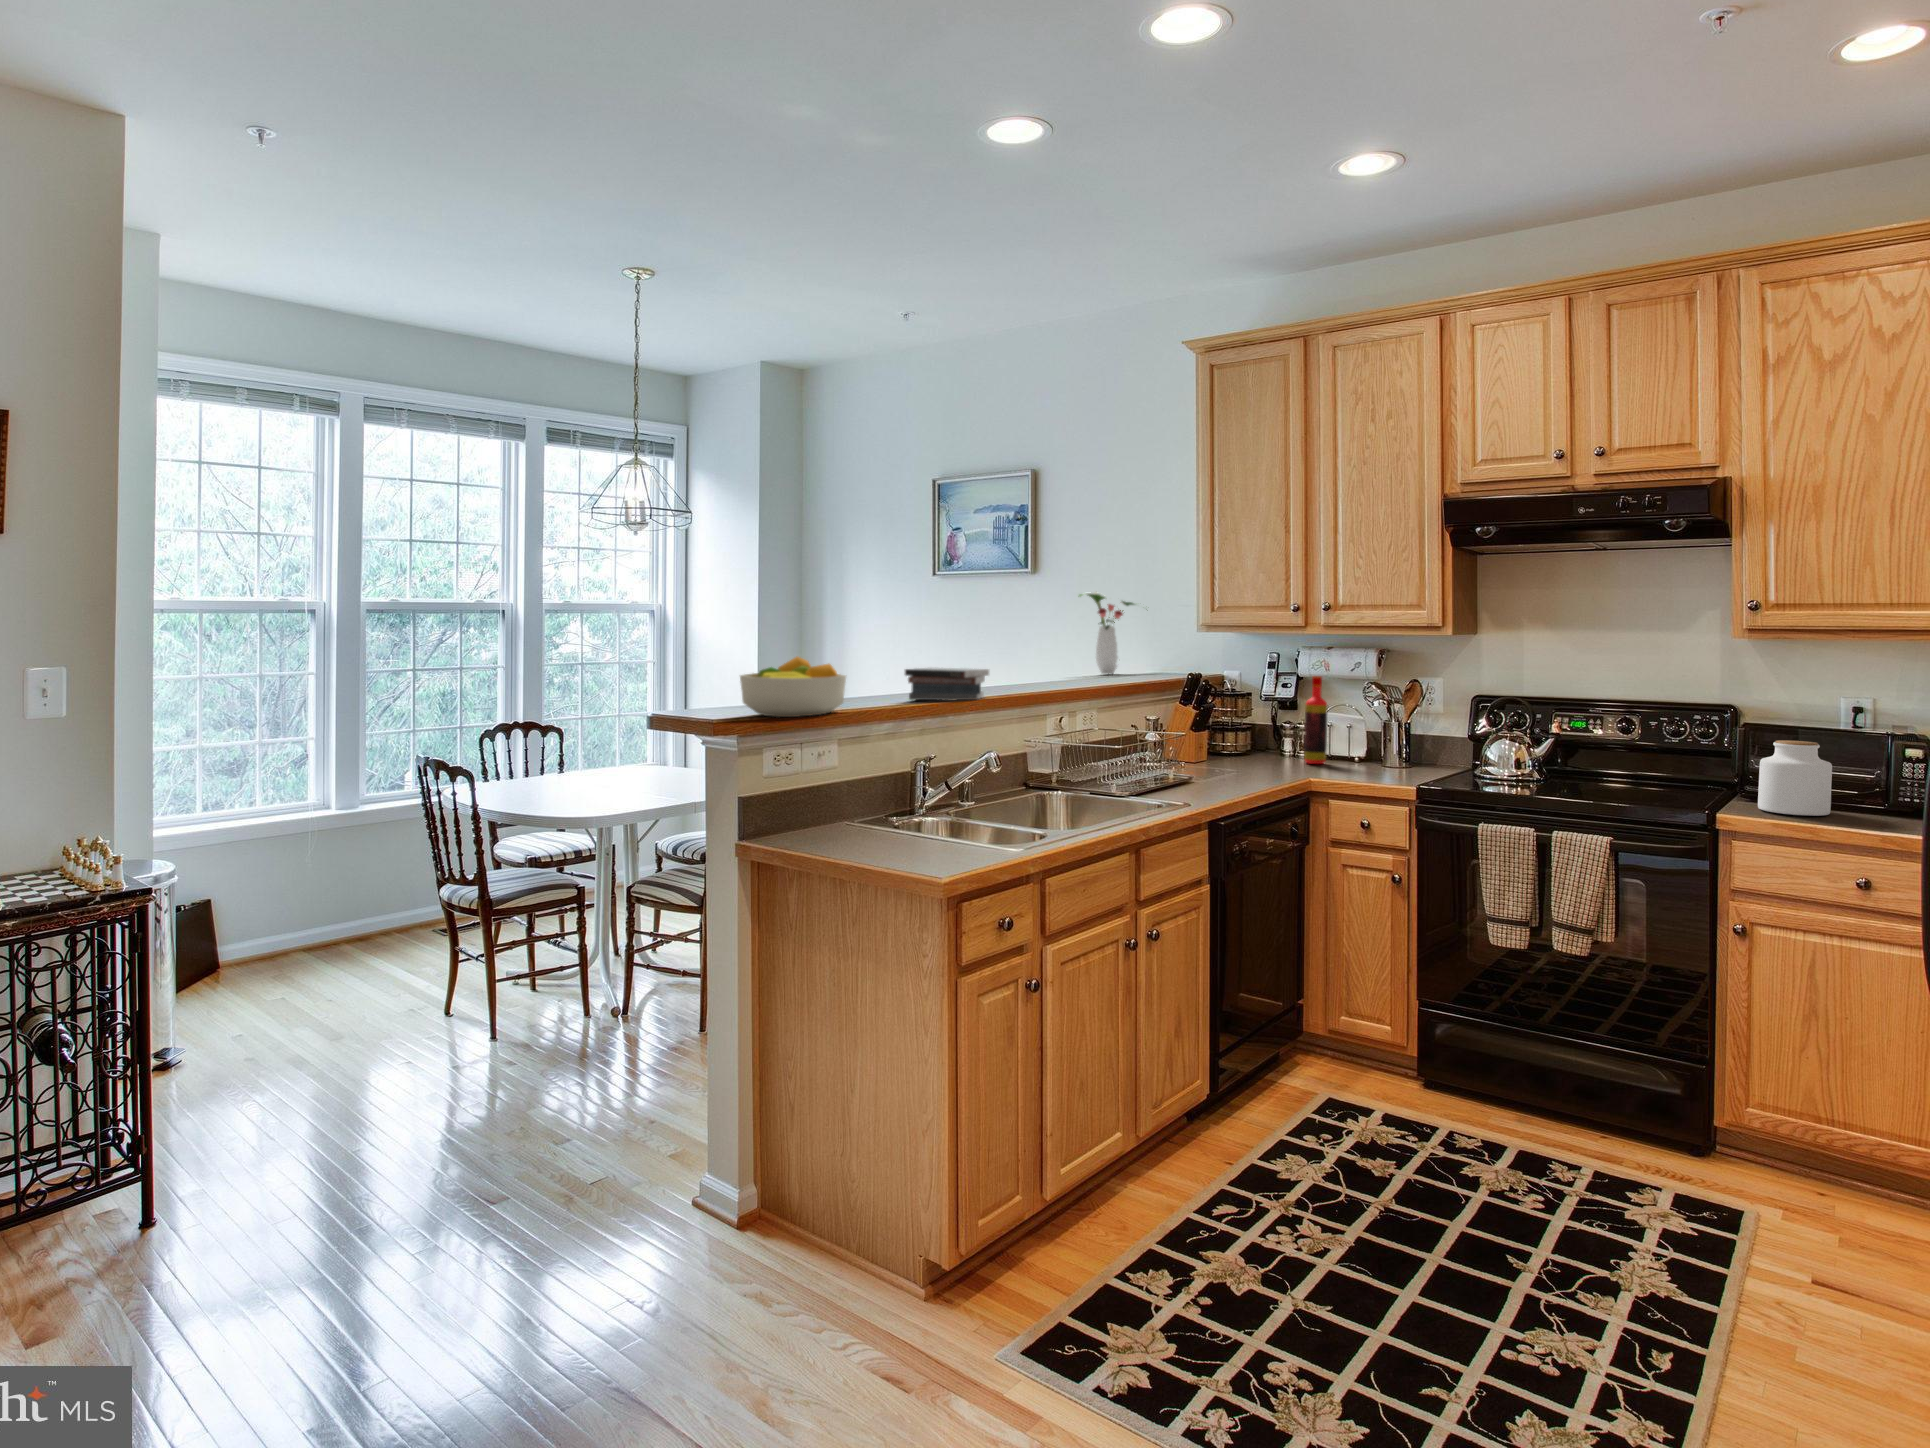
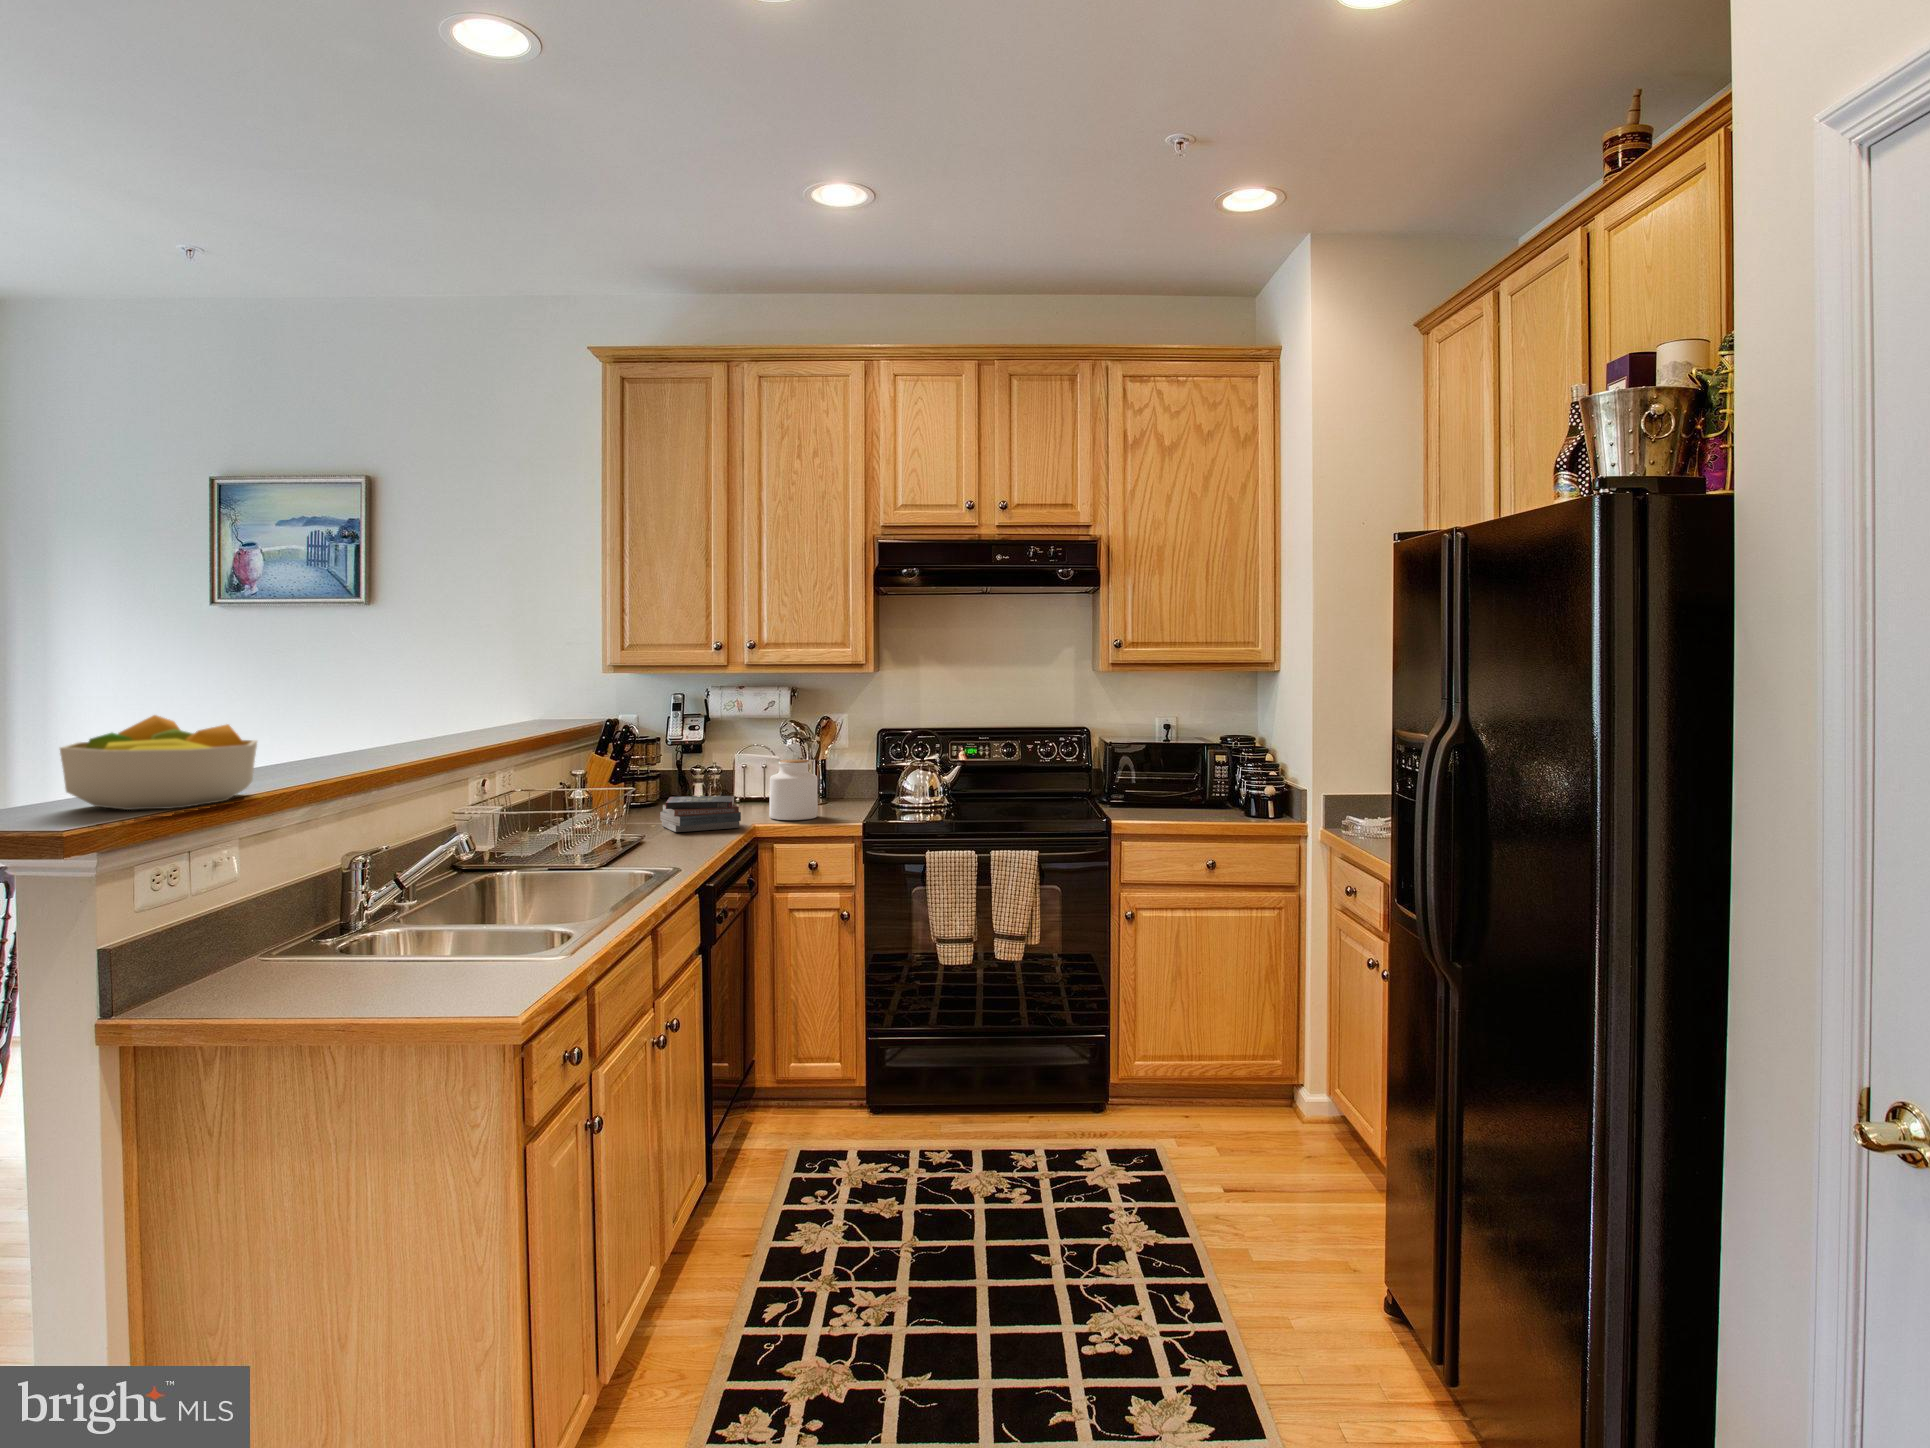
flower arrangement: present [1079,592,1134,674] -> none [440,625,532,723]
book: present [905,668,989,701] -> present [660,796,741,832]
bottle: present [1304,676,1327,764] -> none [732,718,754,809]
jar: present [1758,740,1832,816] -> present [769,759,818,820]

